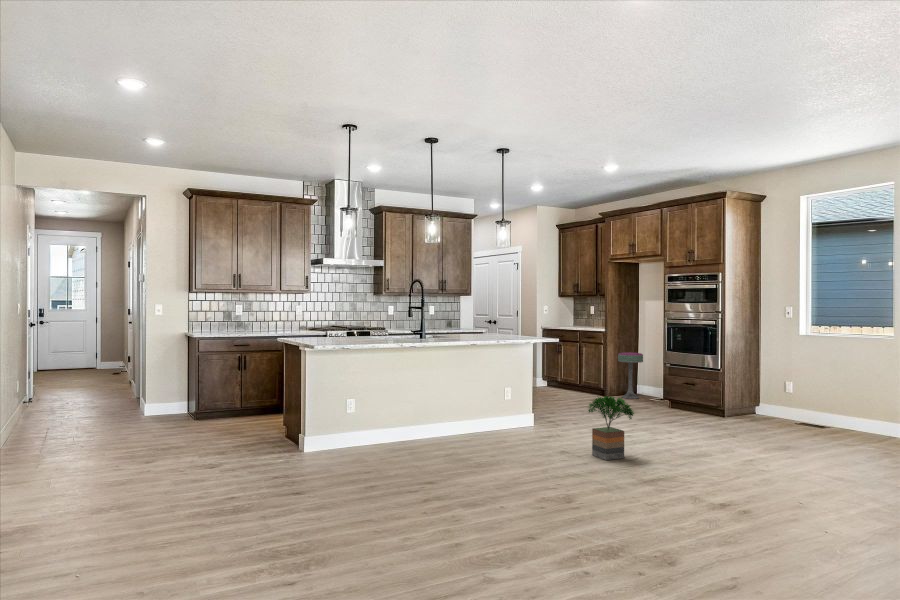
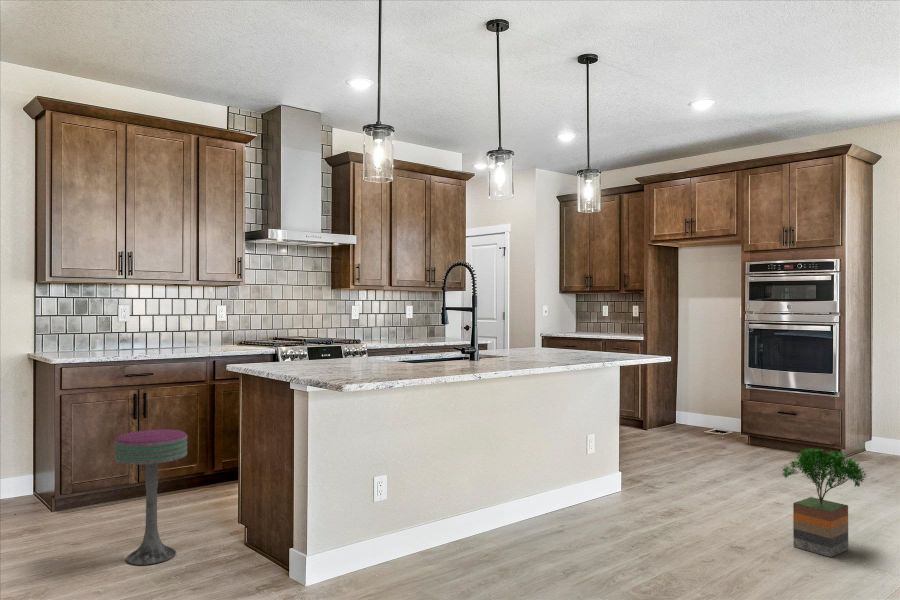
bar stool: present [618,352,643,399] -> present [115,429,187,565]

